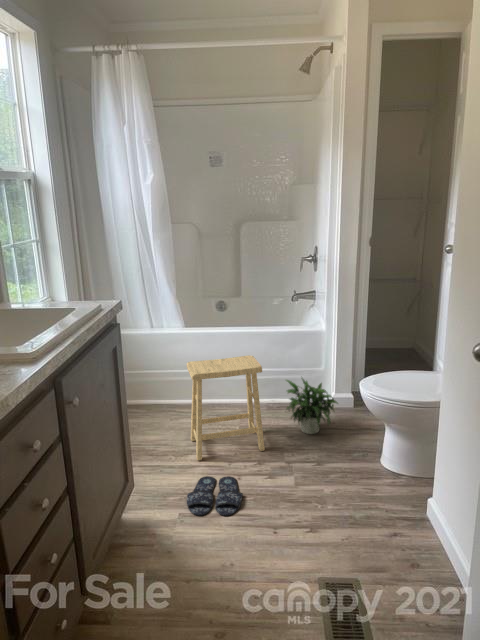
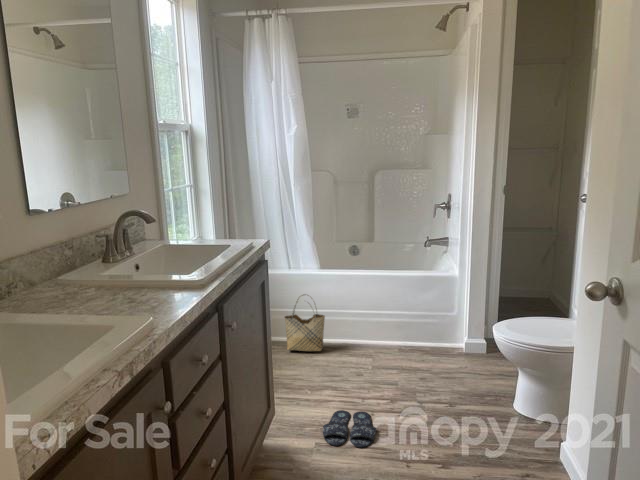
woven basket: none [147,355,190,414] -> present [285,295,325,351]
footstool: present [187,355,265,461] -> none [324,296,397,396]
potted plant: present [286,379,338,434] -> none [415,319,471,376]

